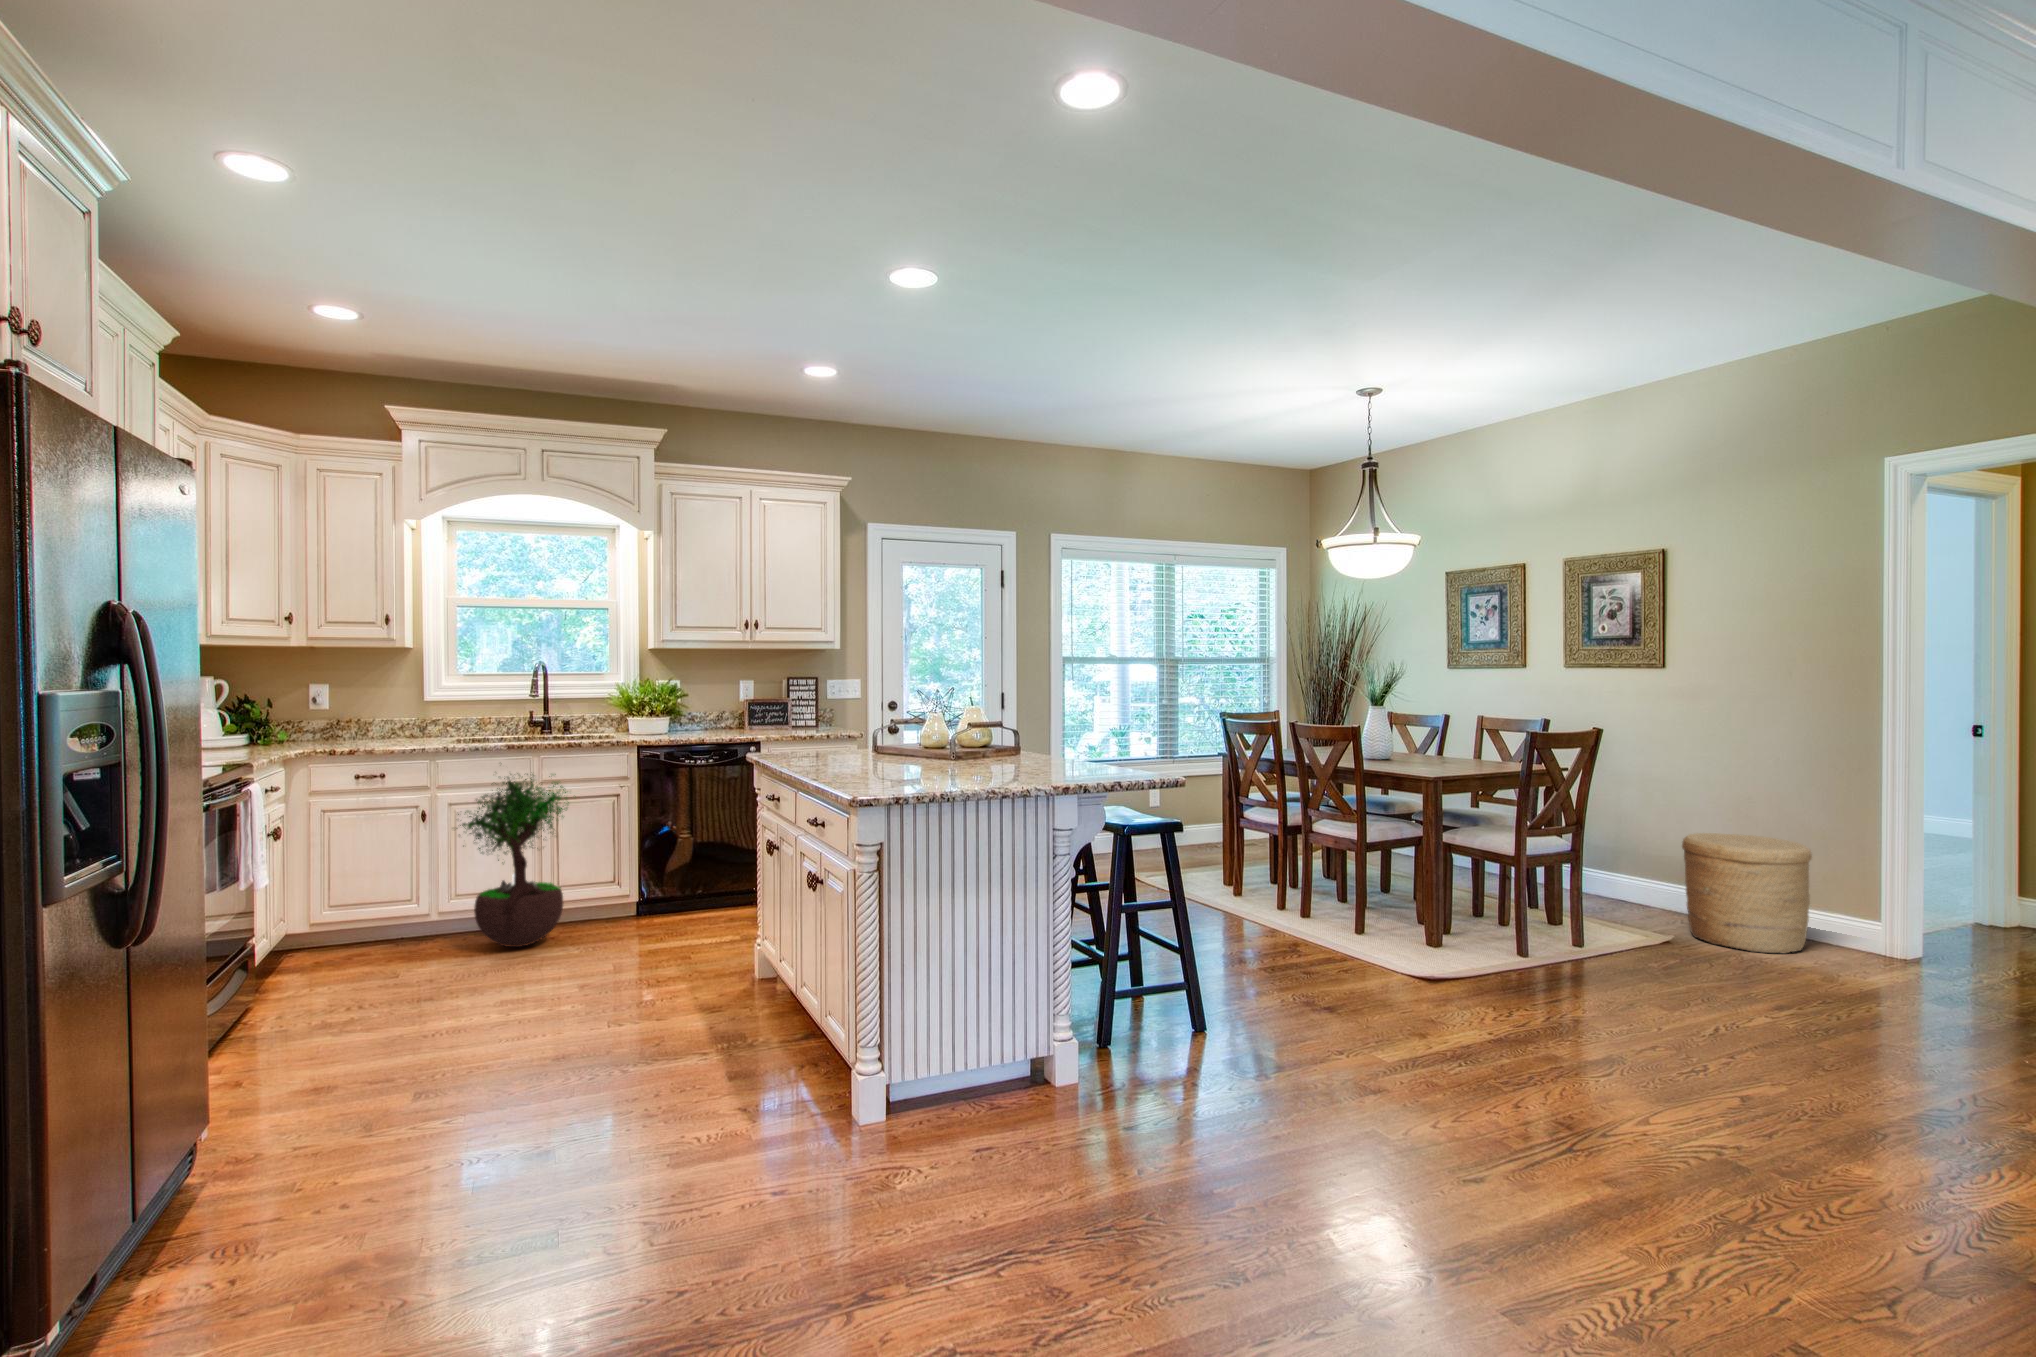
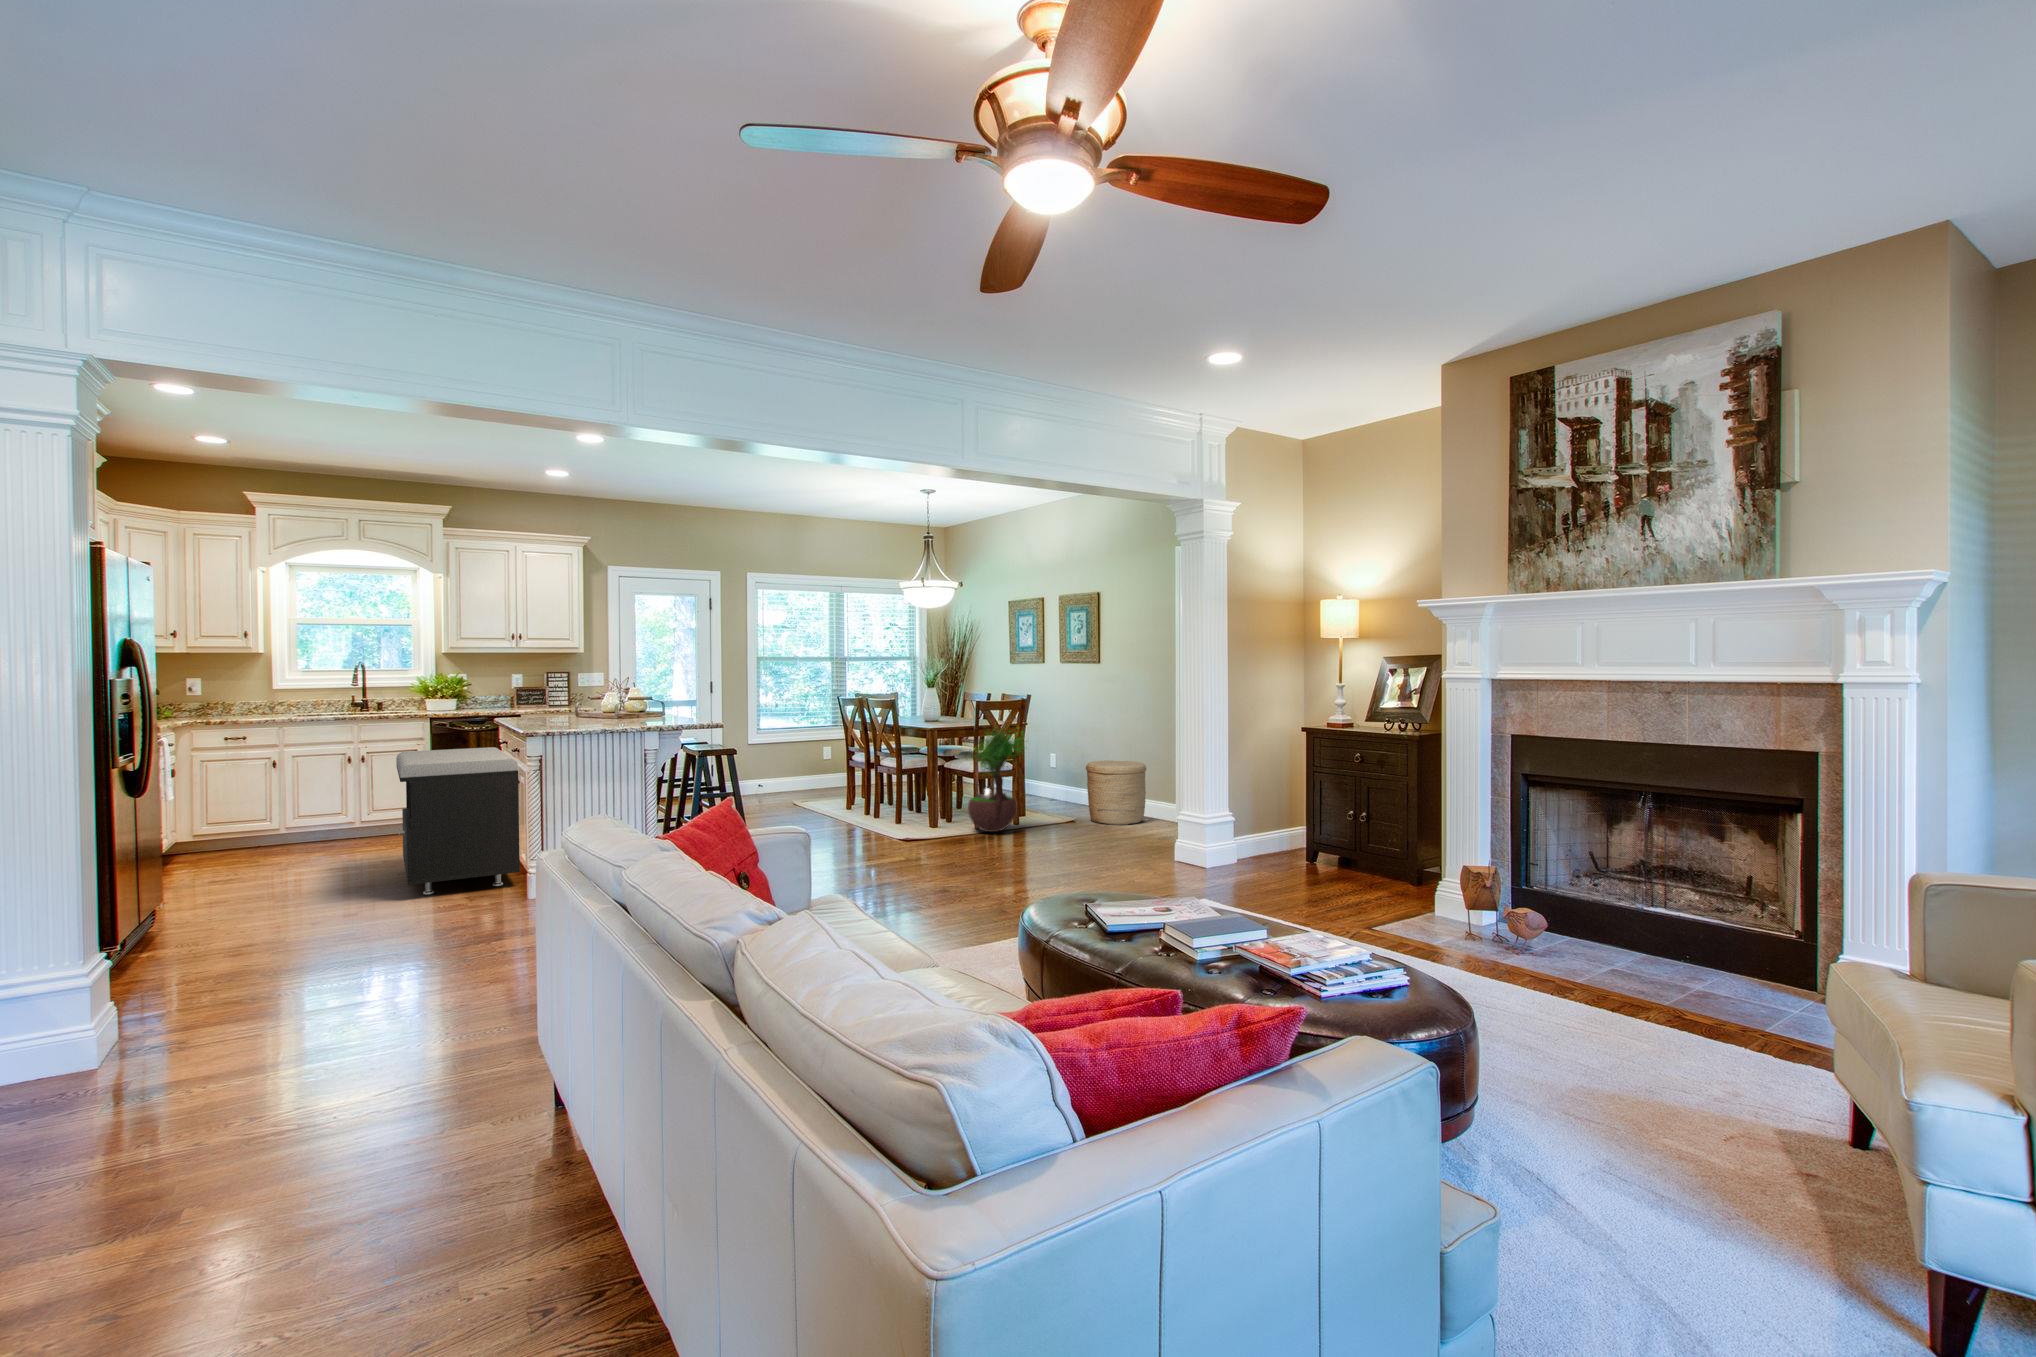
potted tree: present [456,774,569,947] -> present [968,729,1026,832]
storage bench: none [604,805,827,1105] -> present [396,747,520,895]

